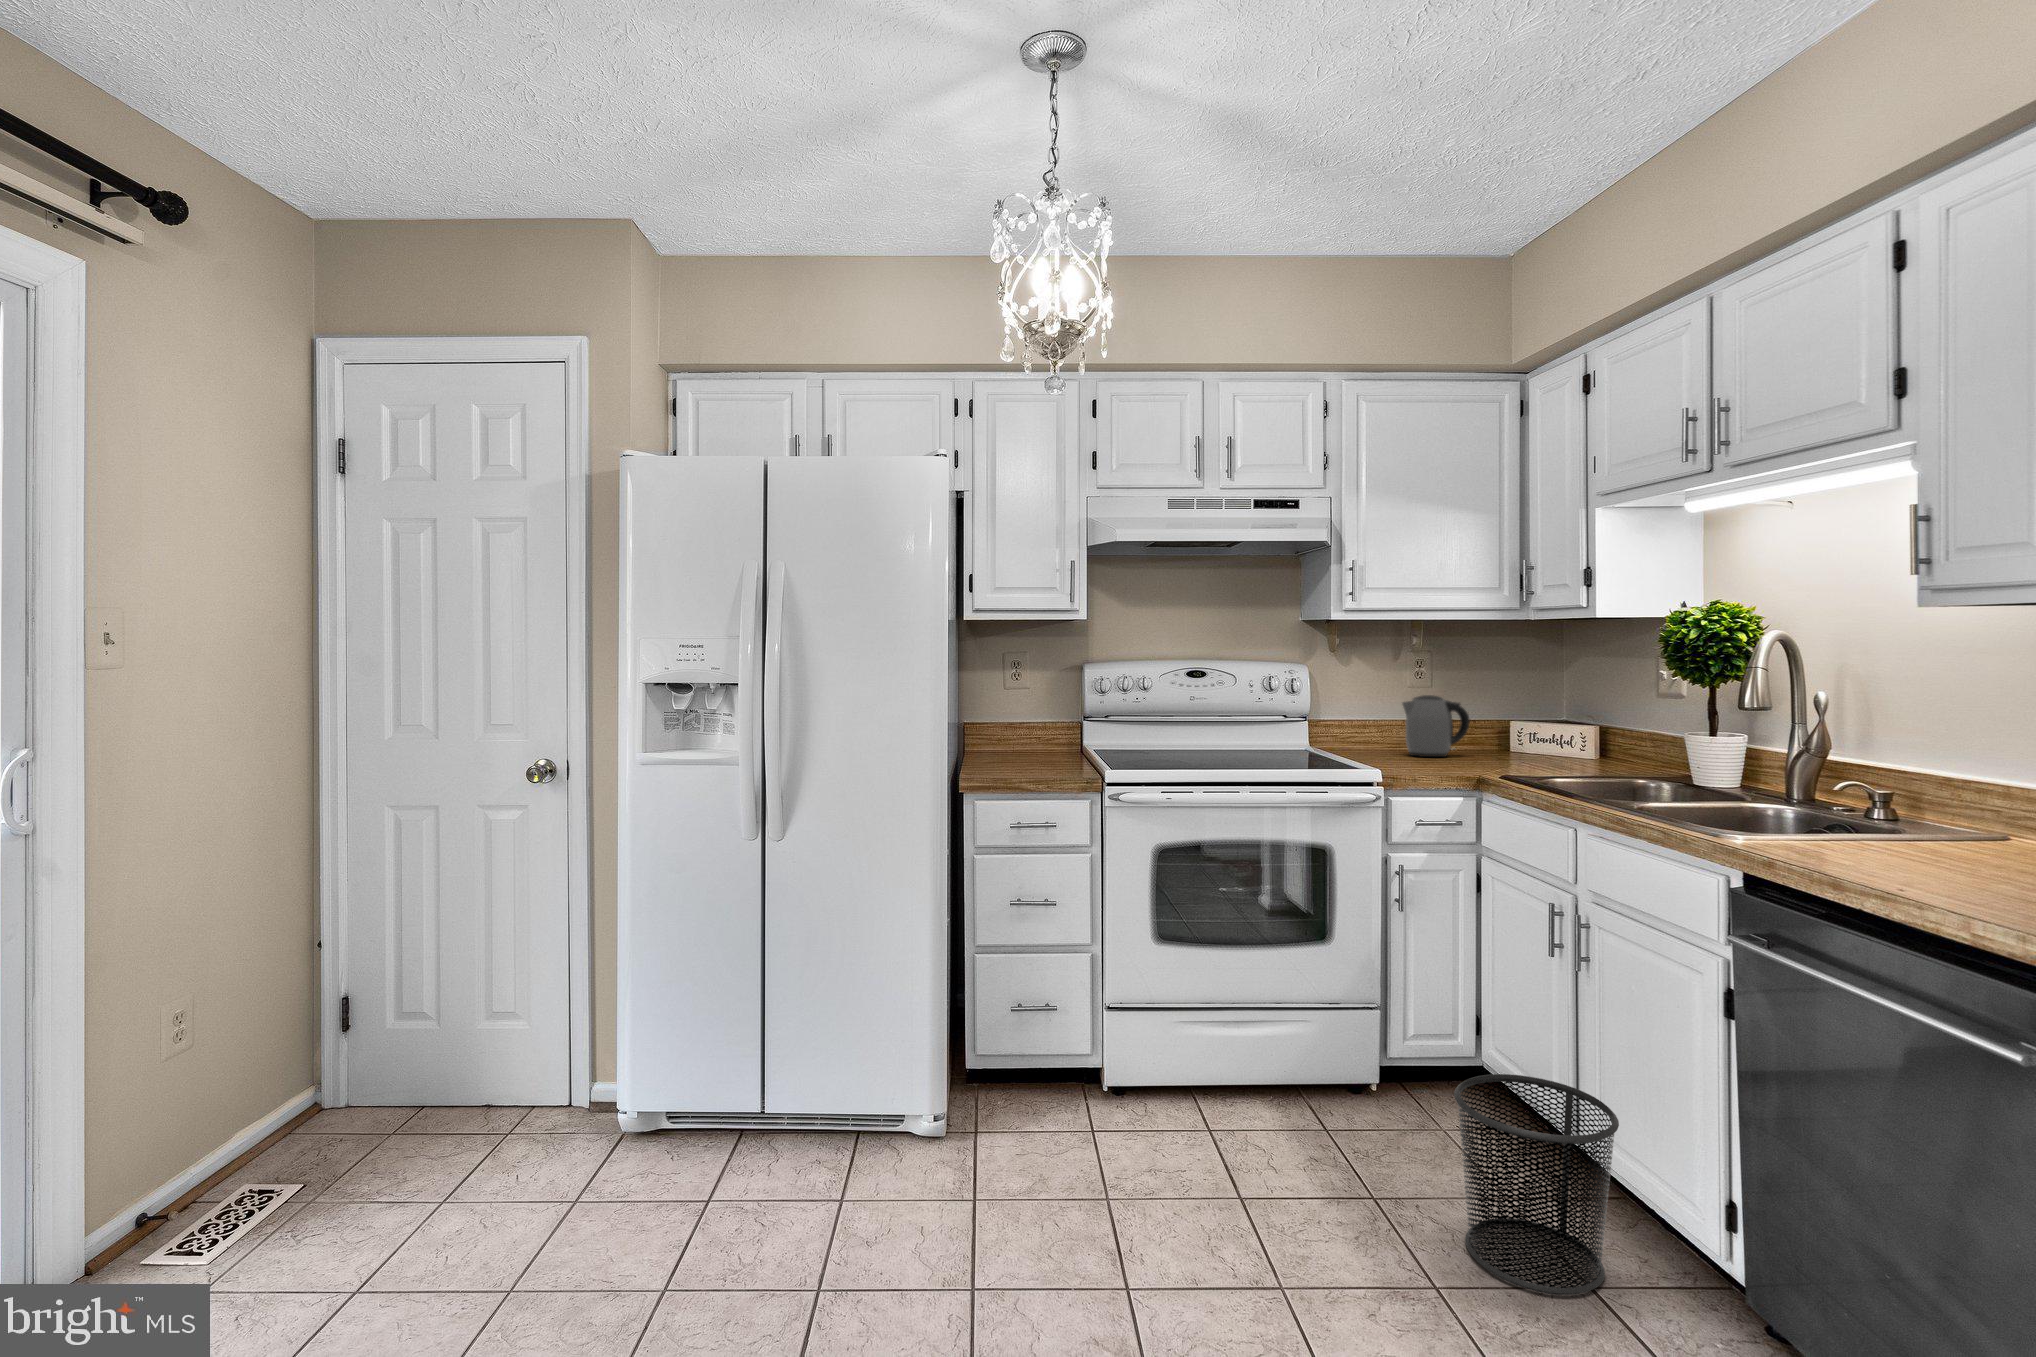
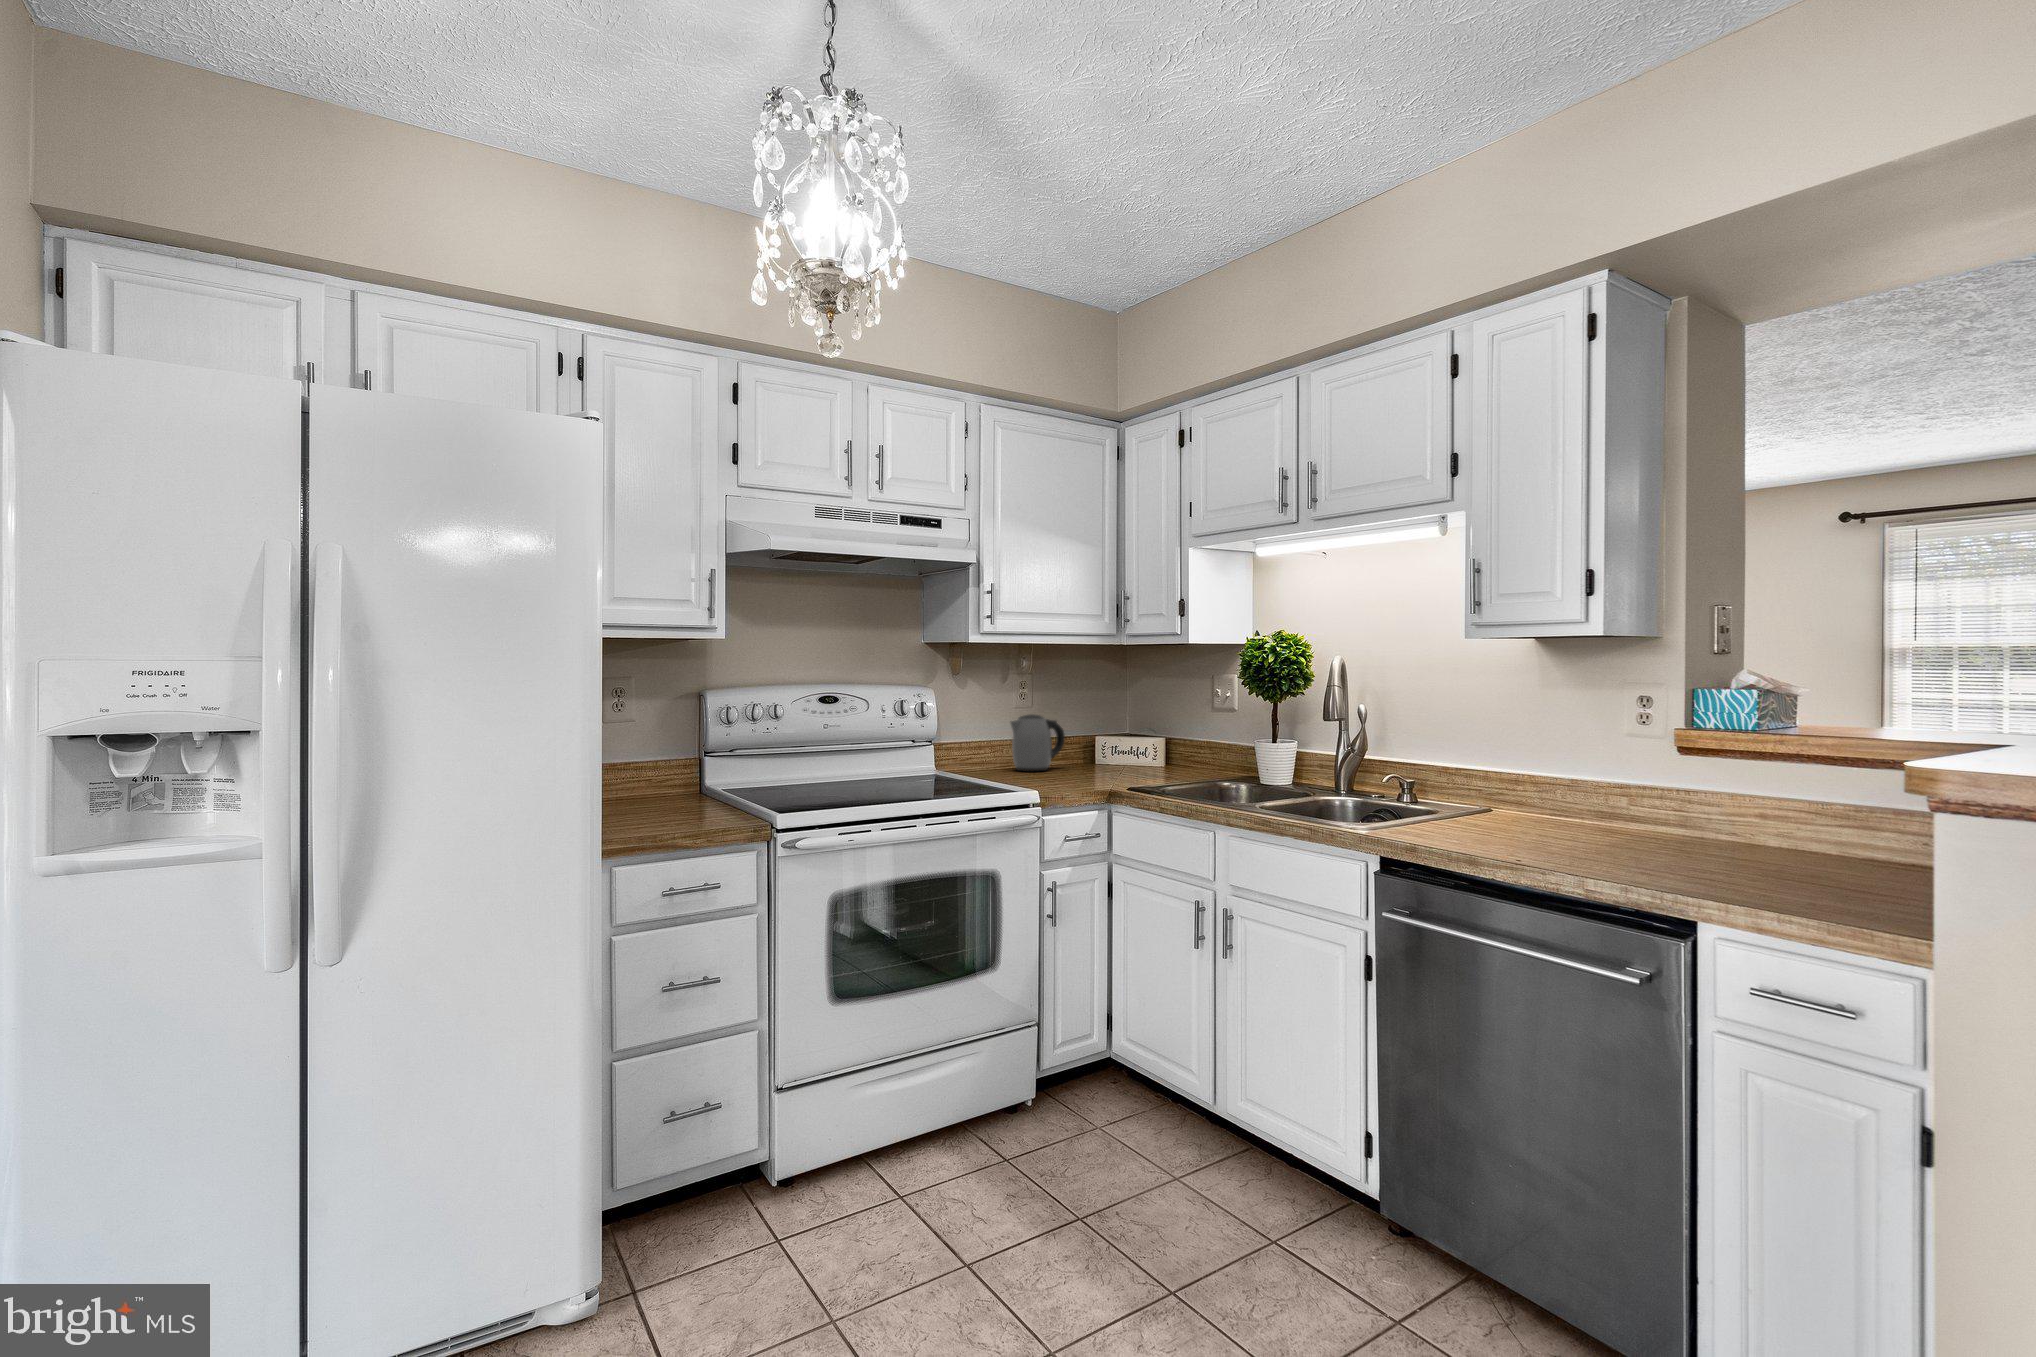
waste bin: present [1454,1074,1619,1295] -> none [1168,1067,1307,1275]

